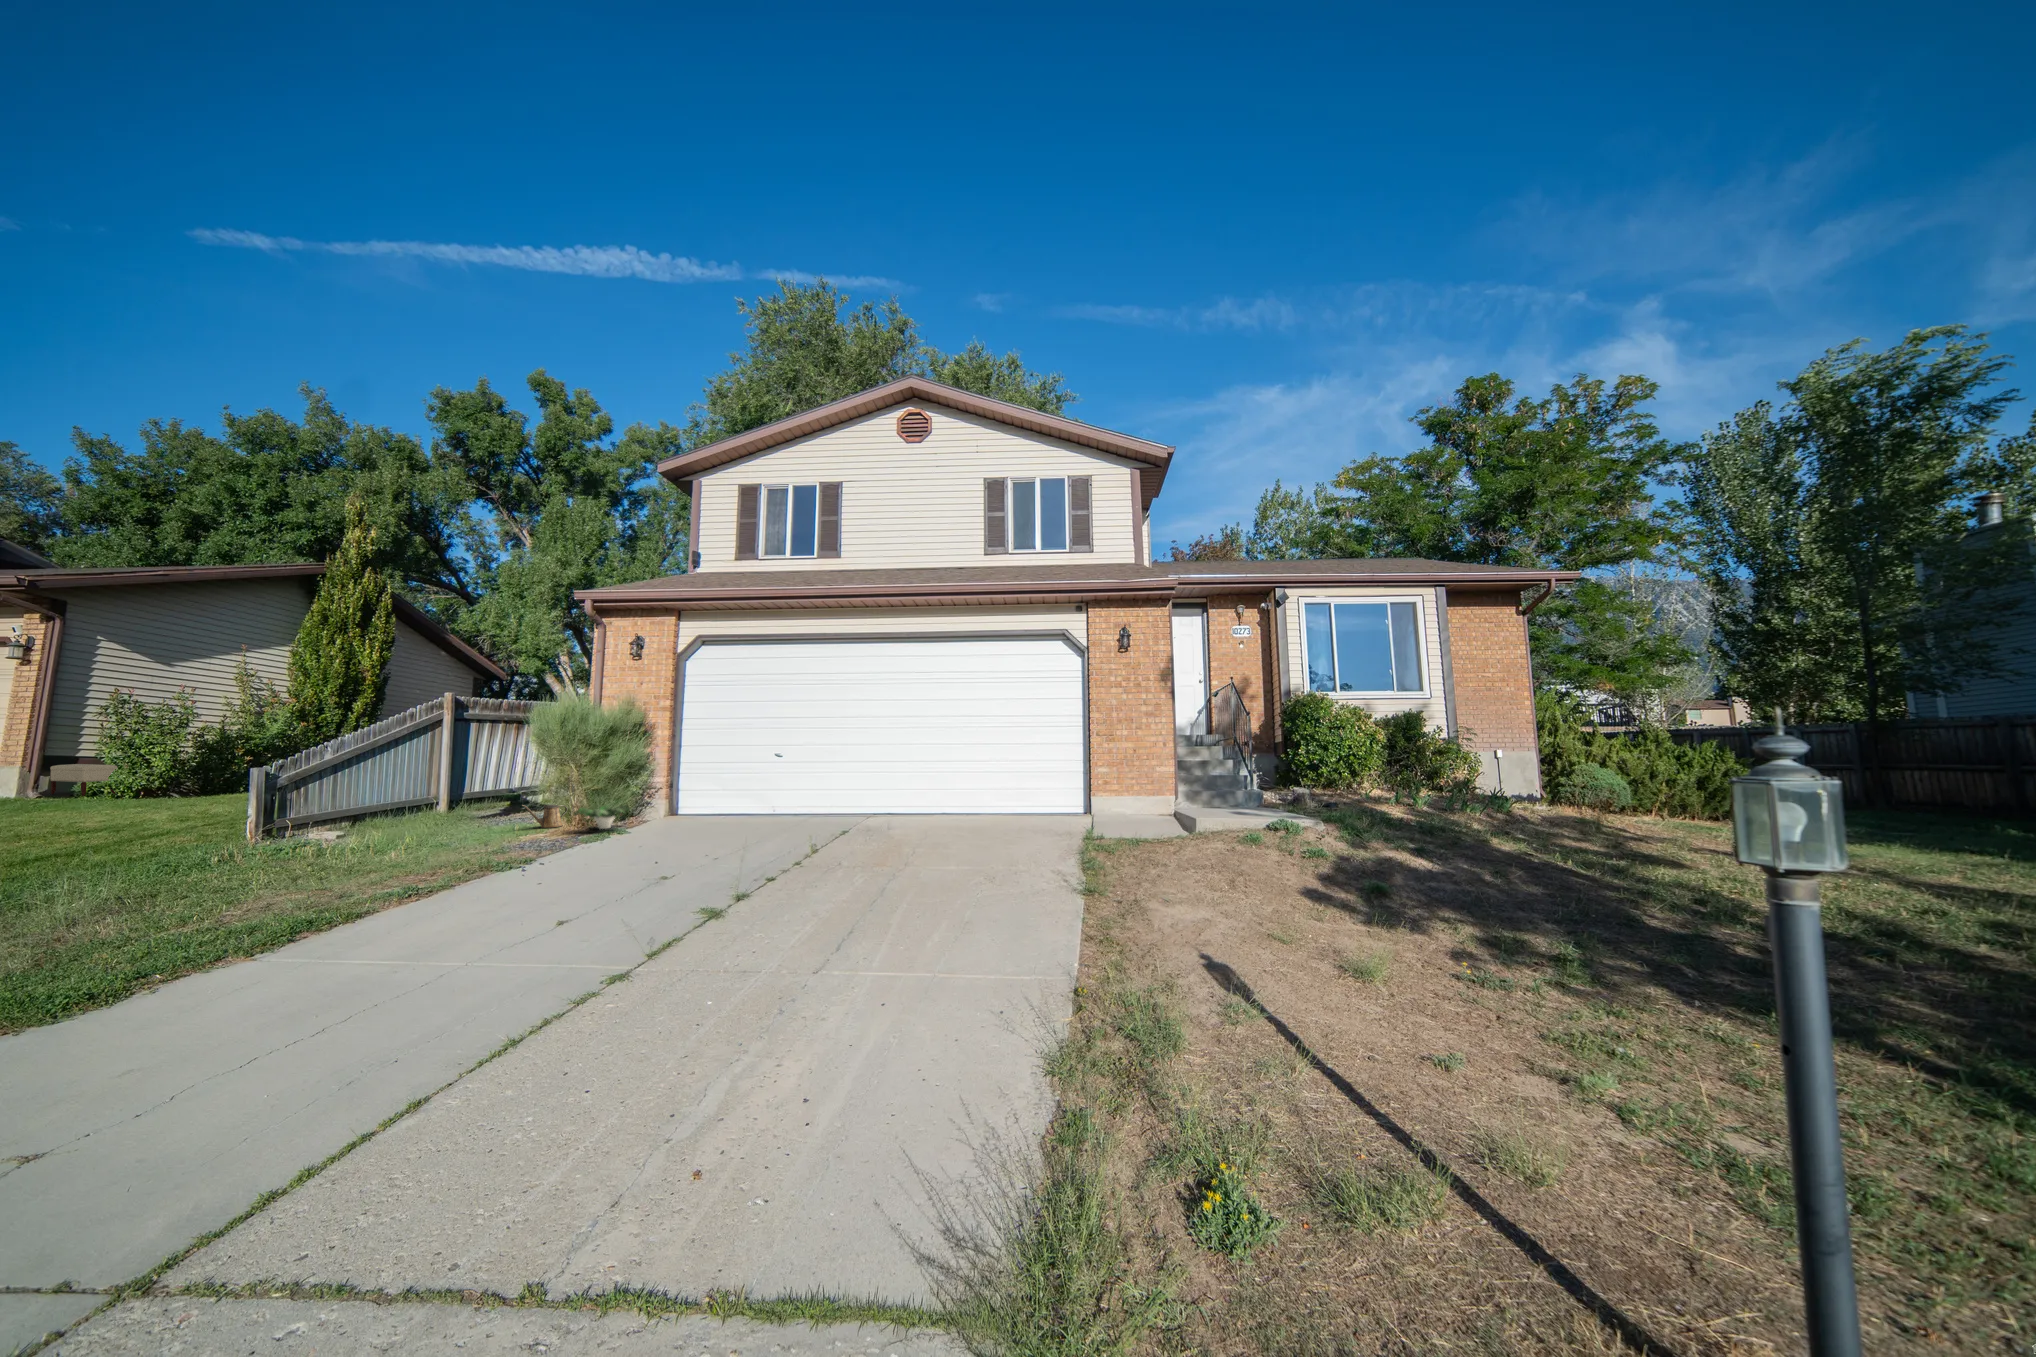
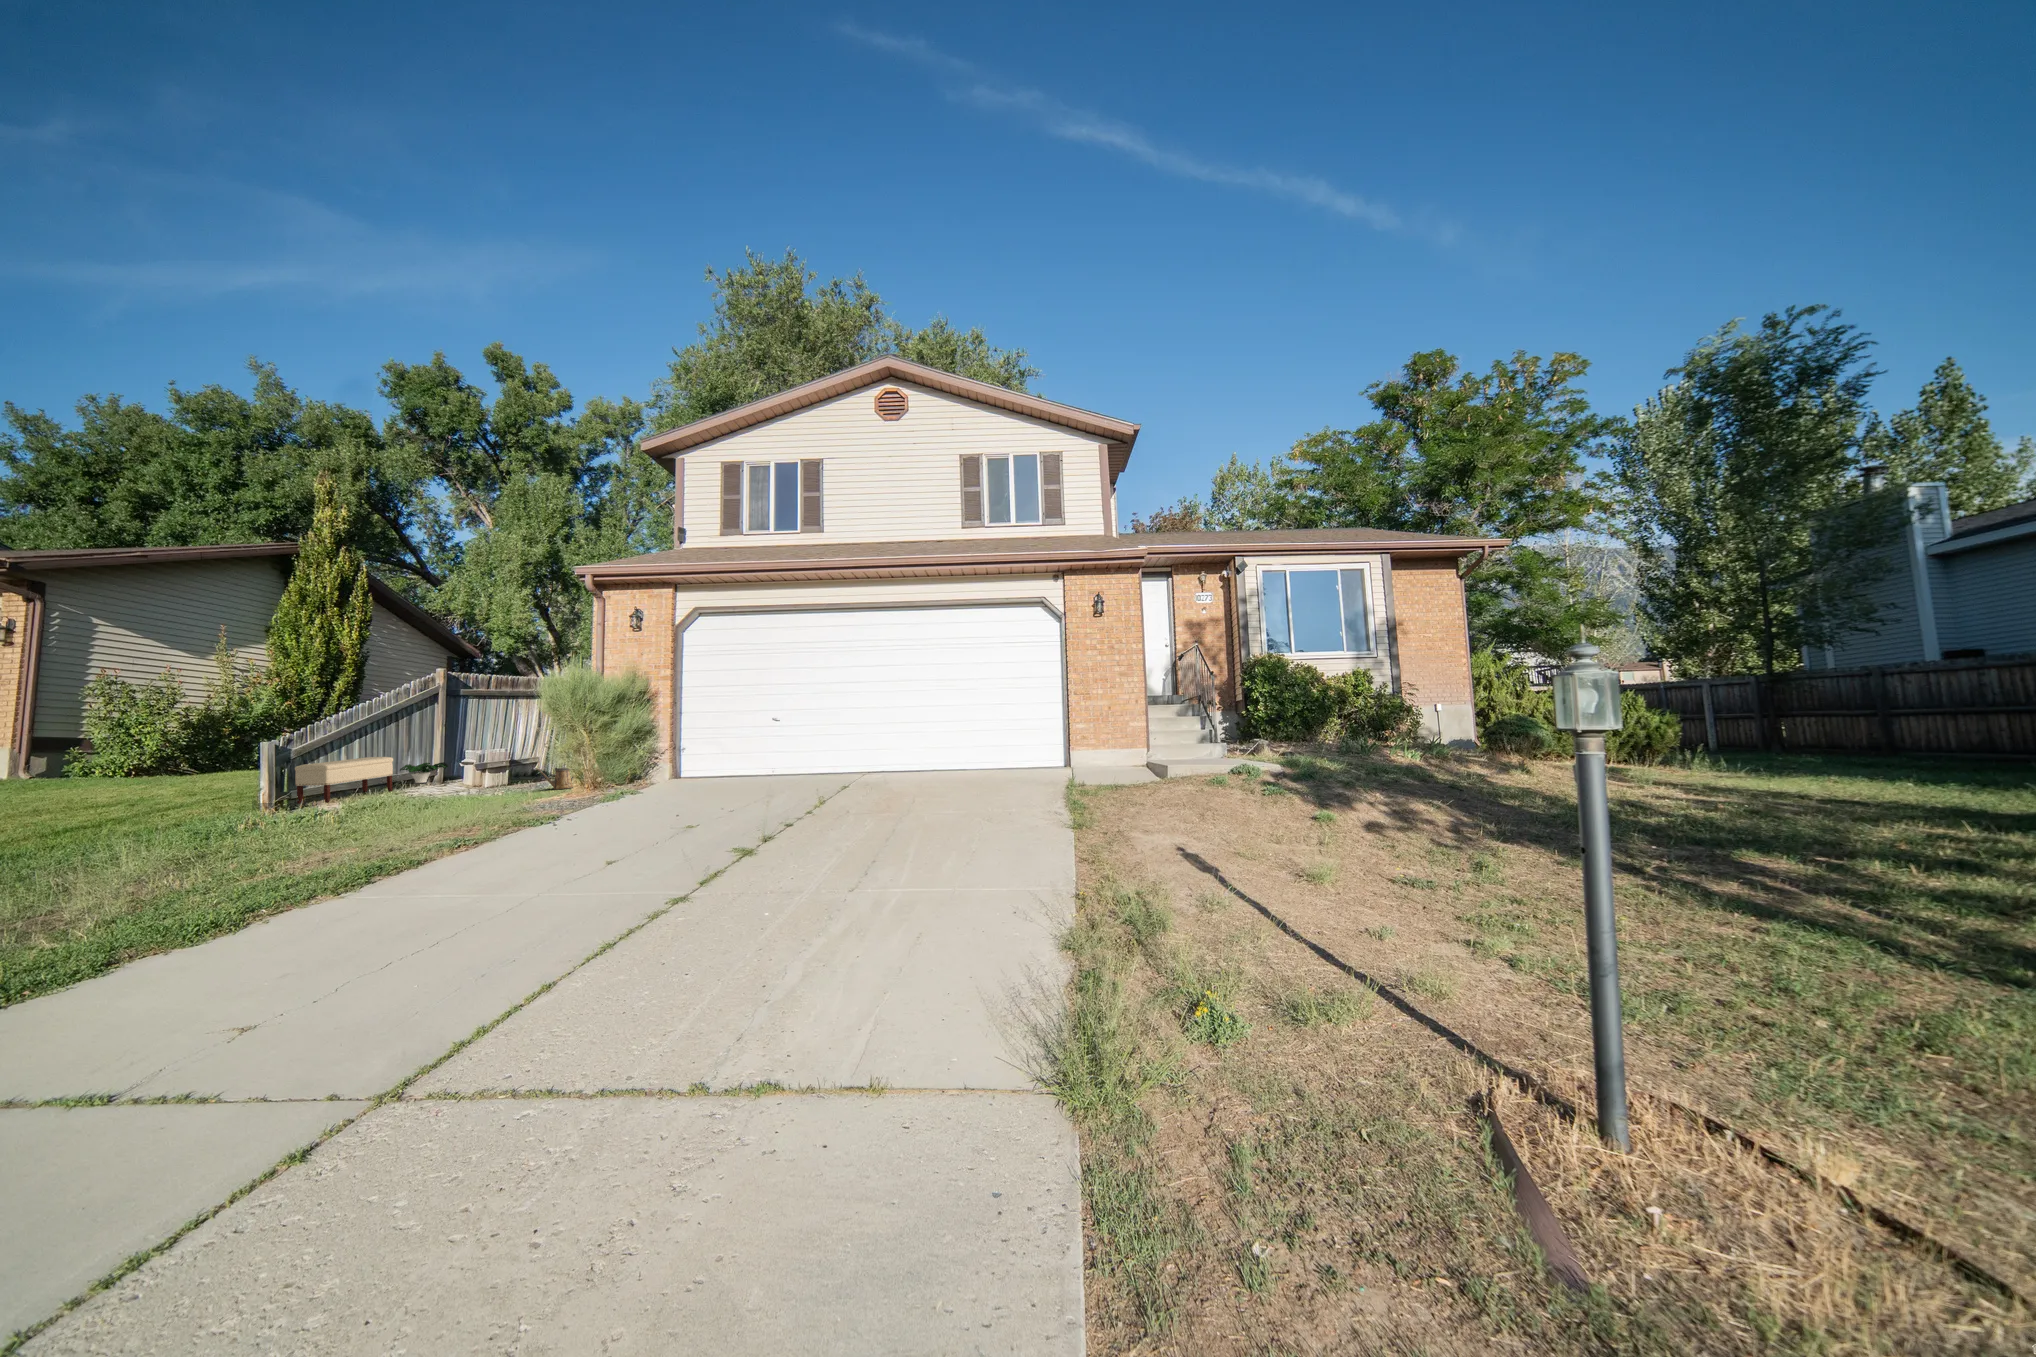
bench: present [50,764,117,796] -> present [295,757,393,804]
potted plant: present [574,805,630,829] -> present [400,762,448,783]

